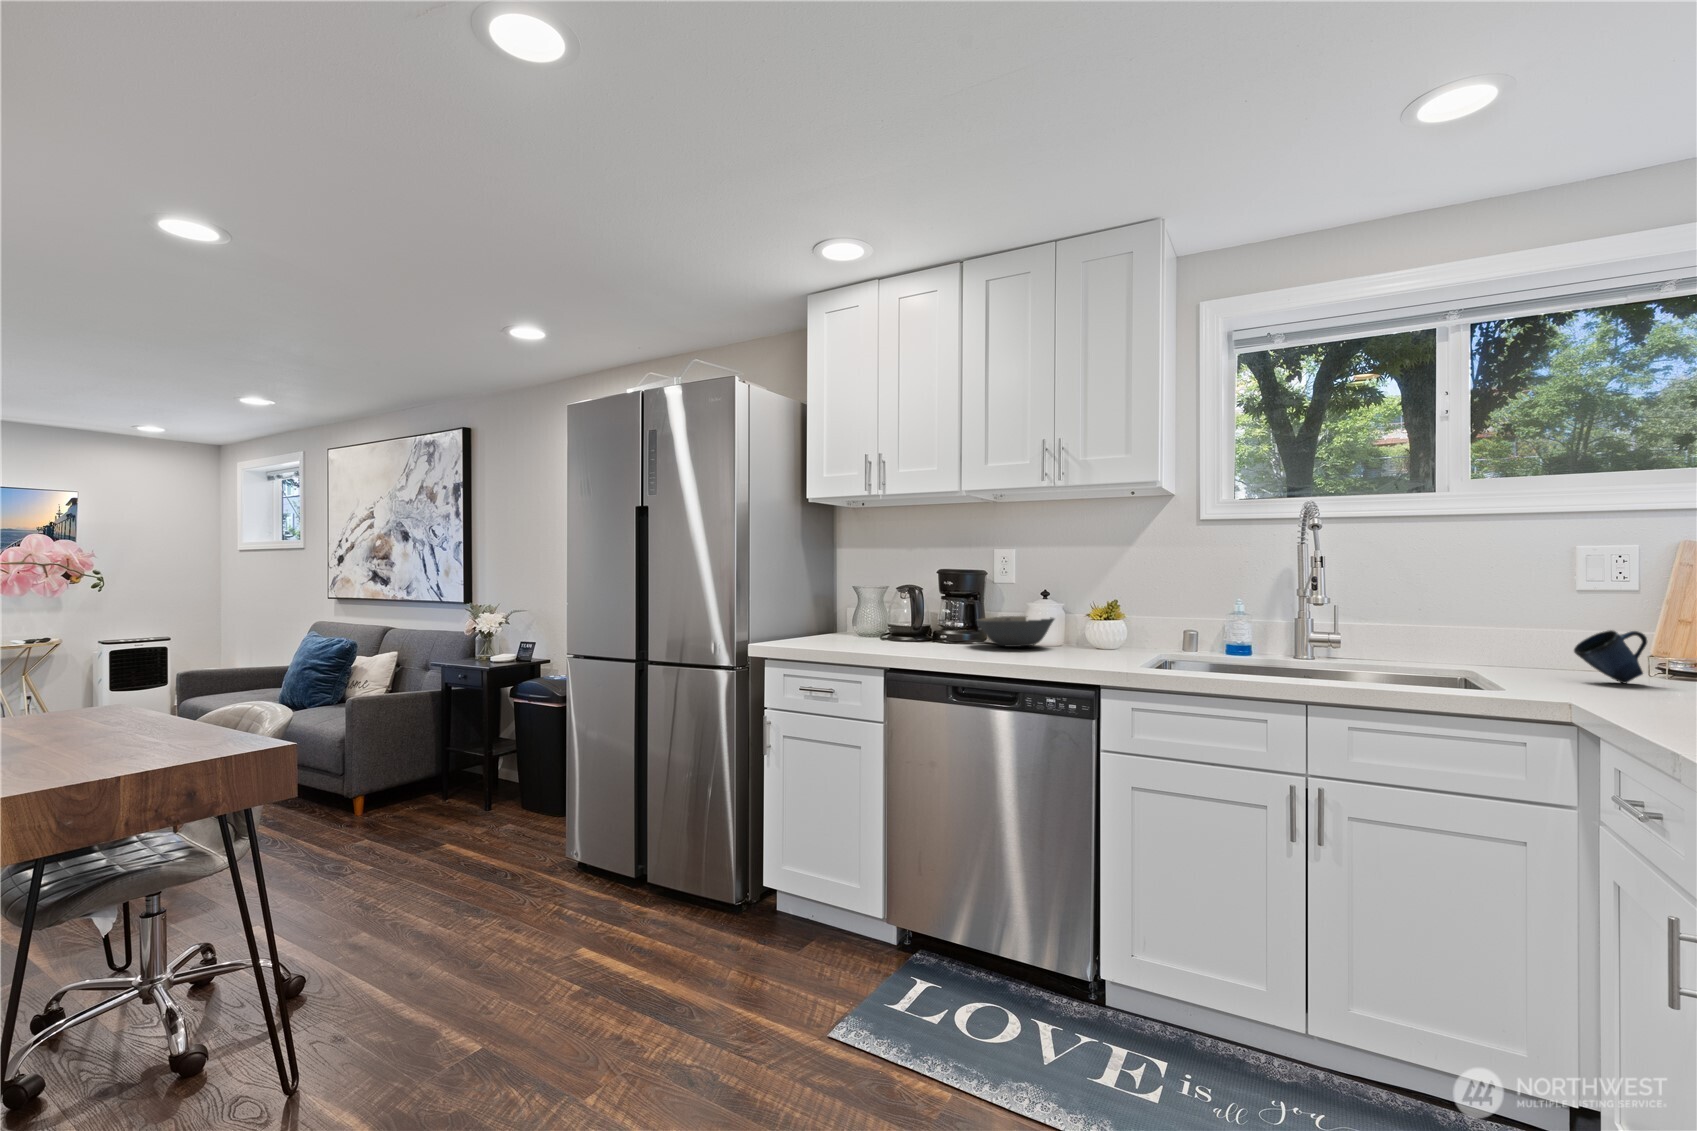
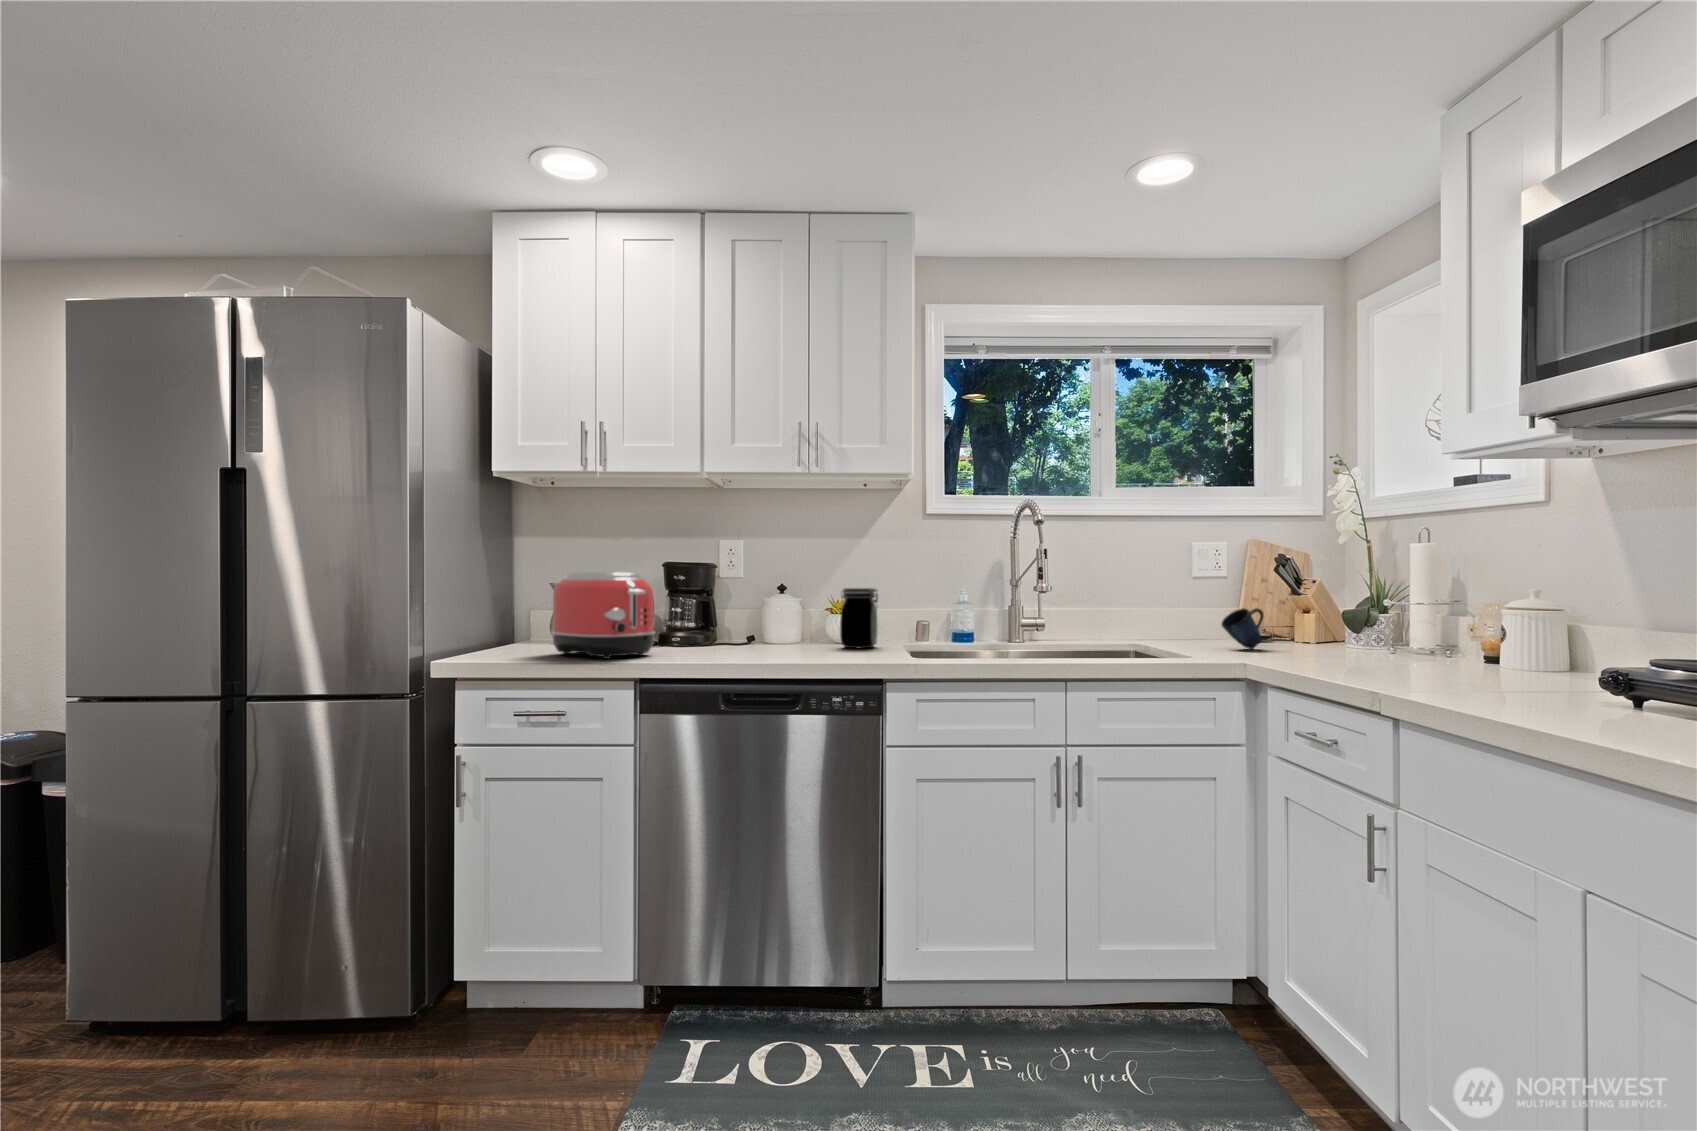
toaster: none [840,578,916,649] -> present [551,572,655,659]
jar: none [1089,594,1130,653] -> present [840,588,878,648]
bowl: present [977,616,1054,647] -> none [715,615,801,648]

